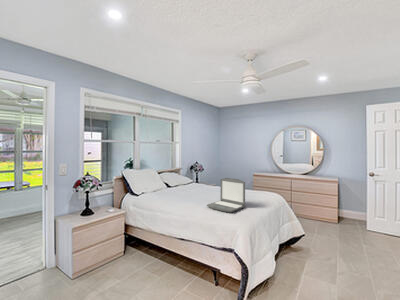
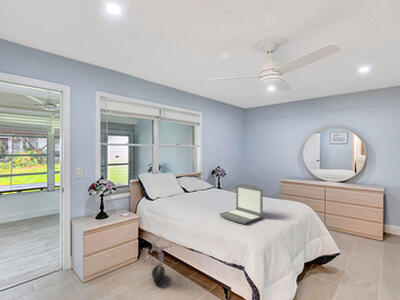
potted plant: none [131,228,164,275] -> present [143,238,171,285]

